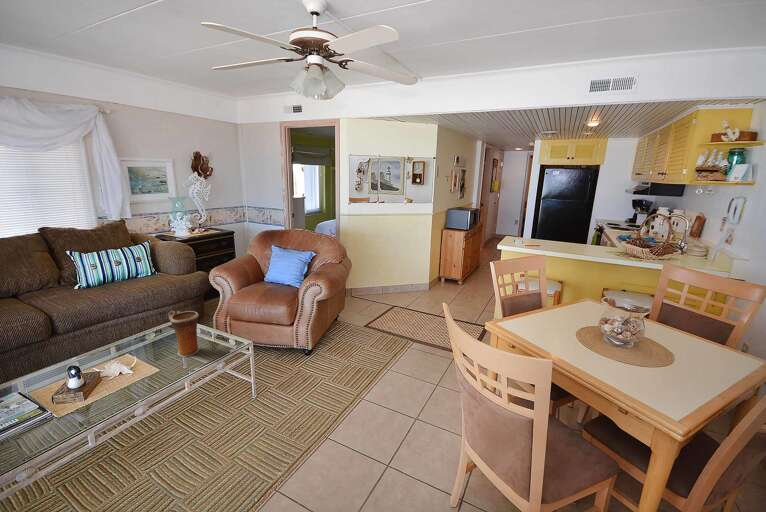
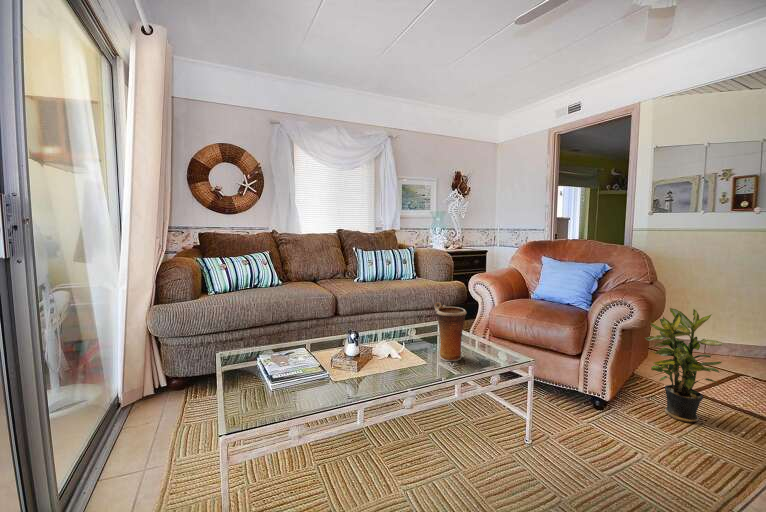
potted plant: none [332,280,368,348] -> present [645,308,723,422]

